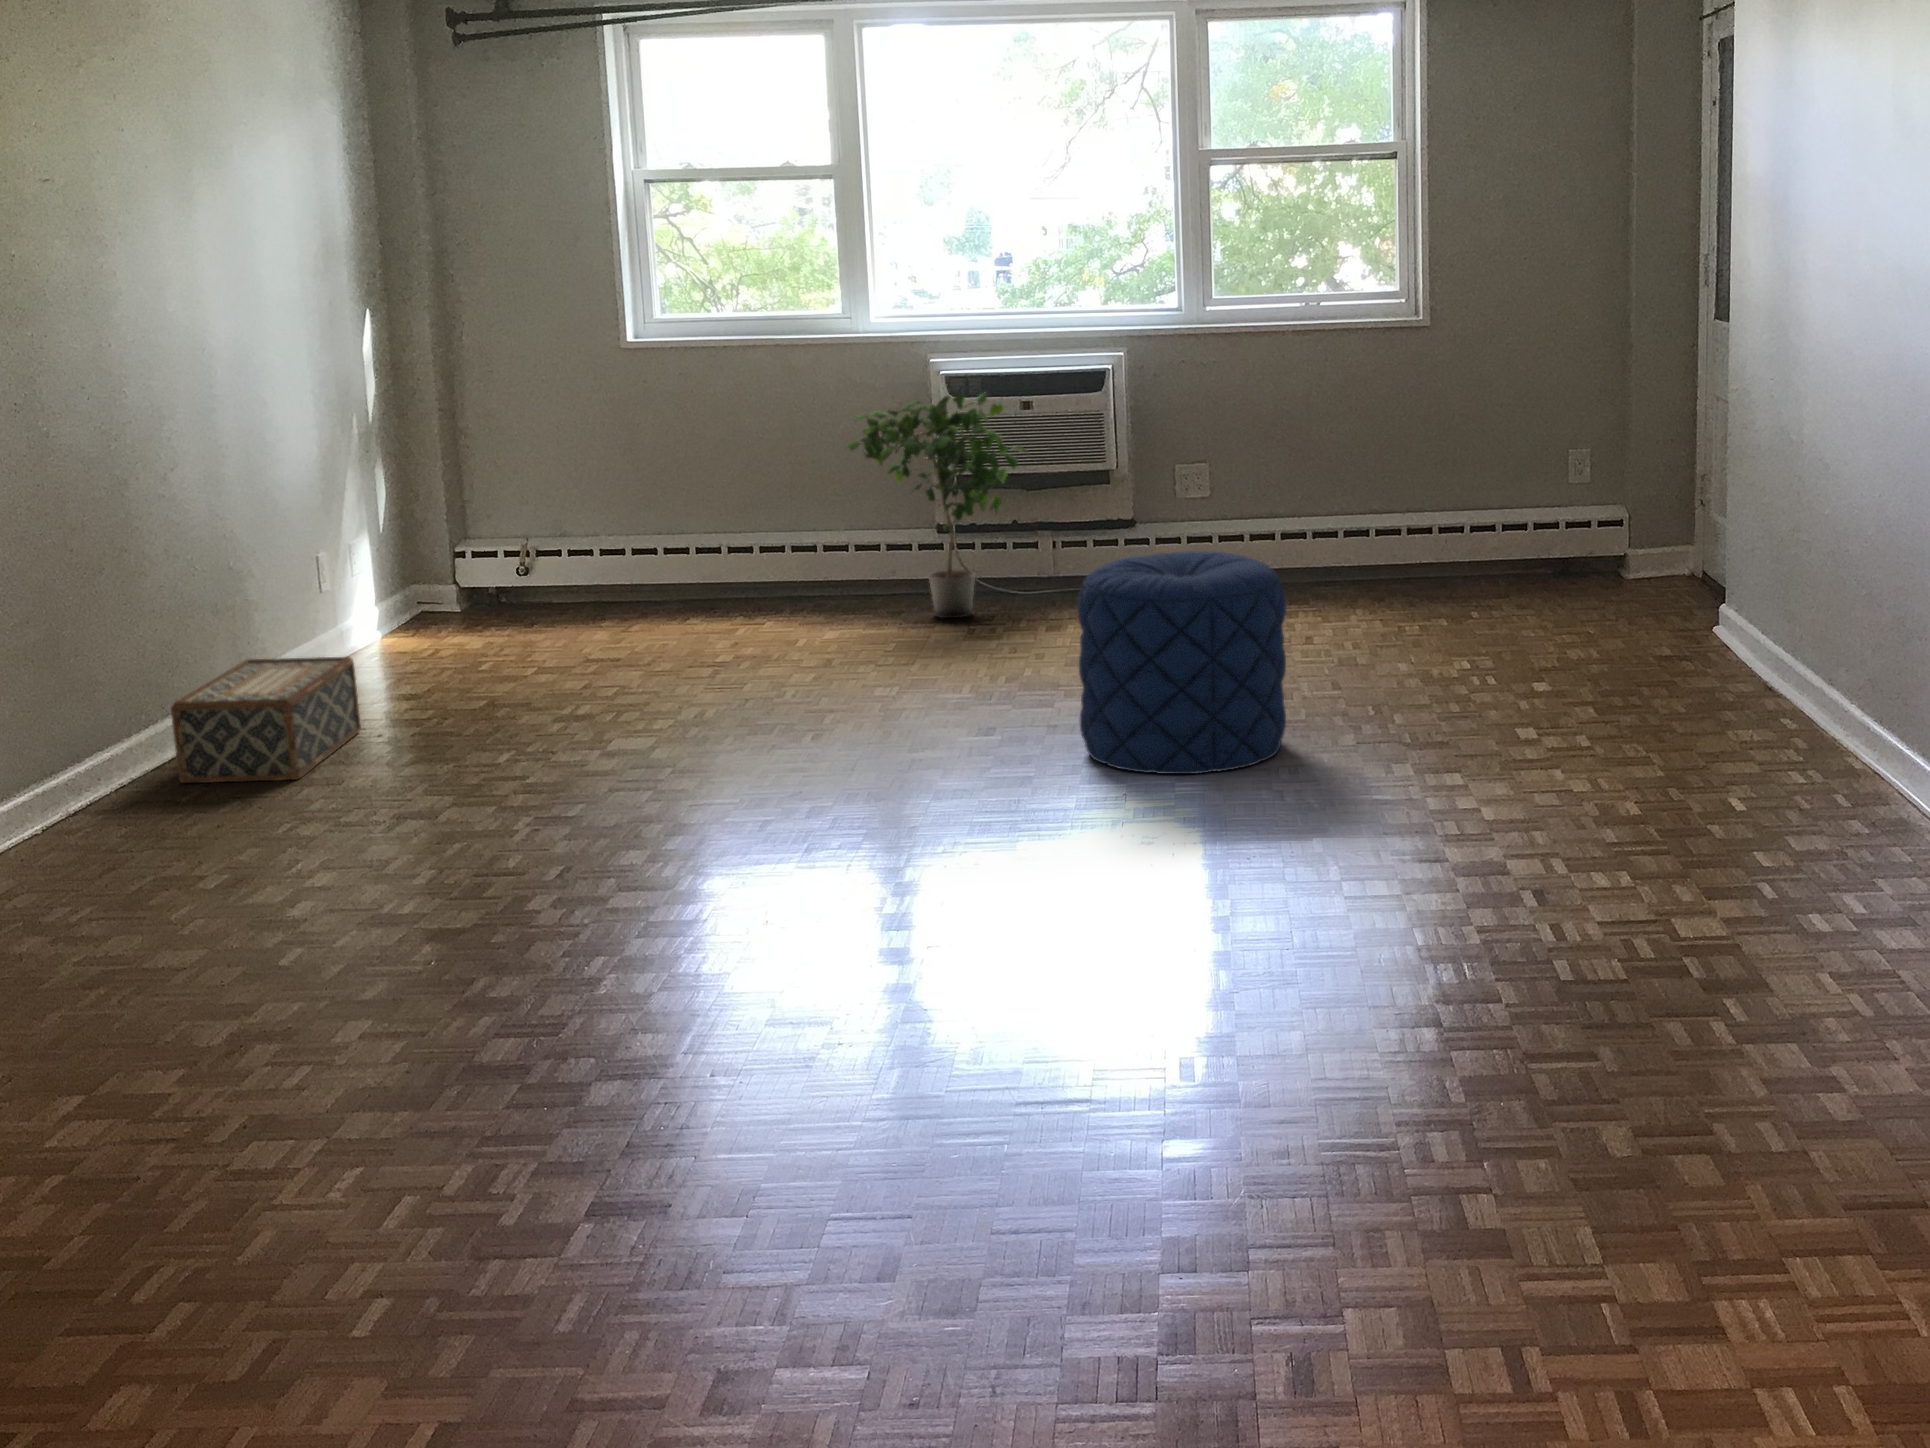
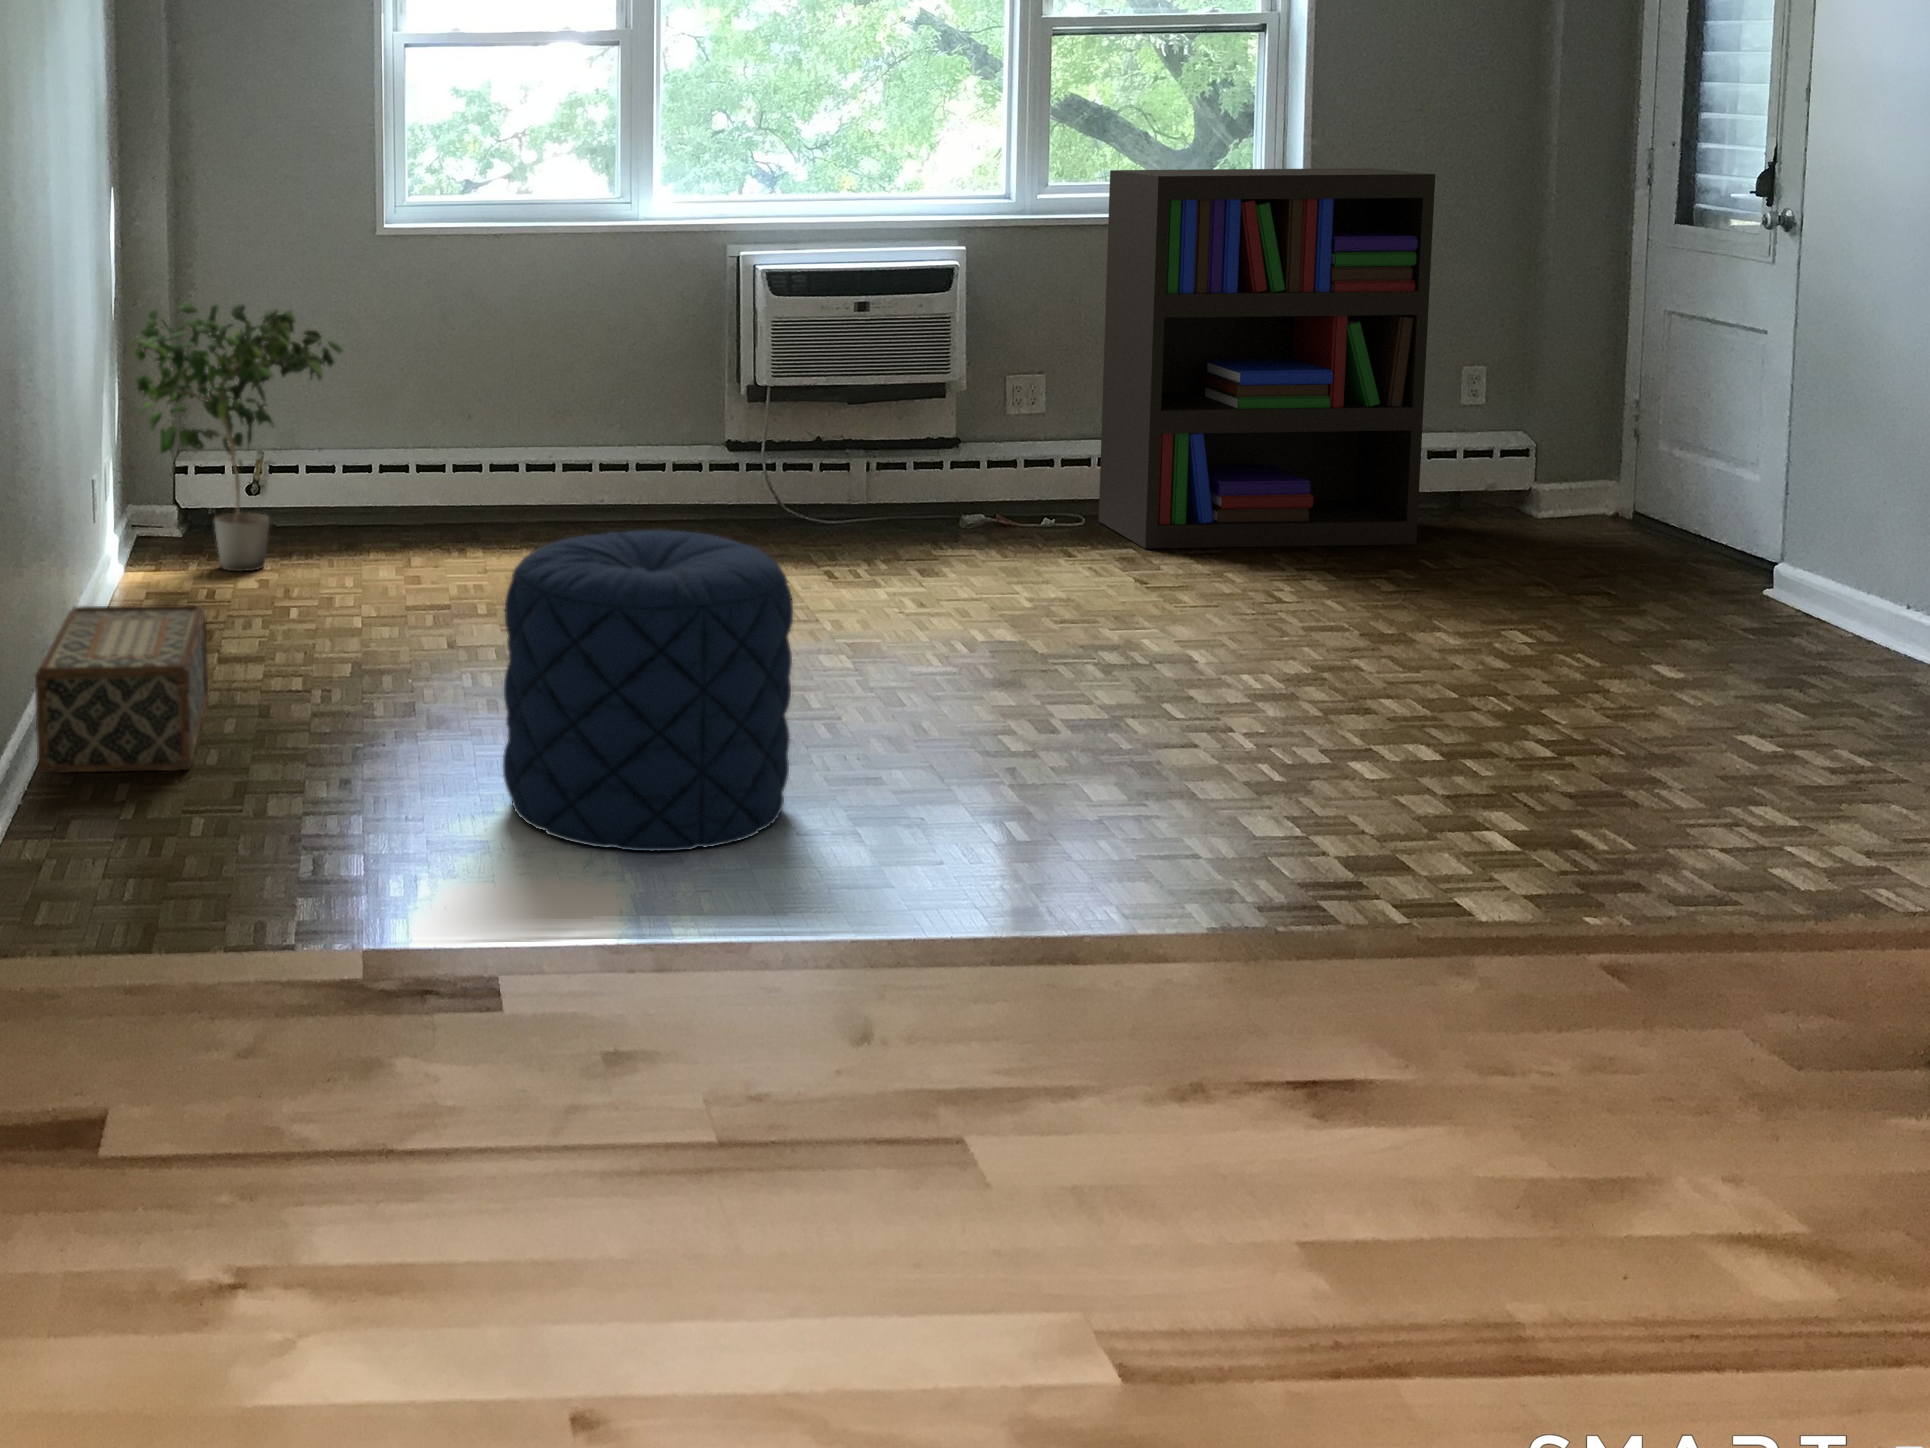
bookshelf: none [1246,279,1495,609] -> present [1099,168,1435,549]
potted plant: present [846,393,1028,618] -> present [128,302,343,571]
pouf: present [1078,551,1286,774] -> present [503,530,793,851]

